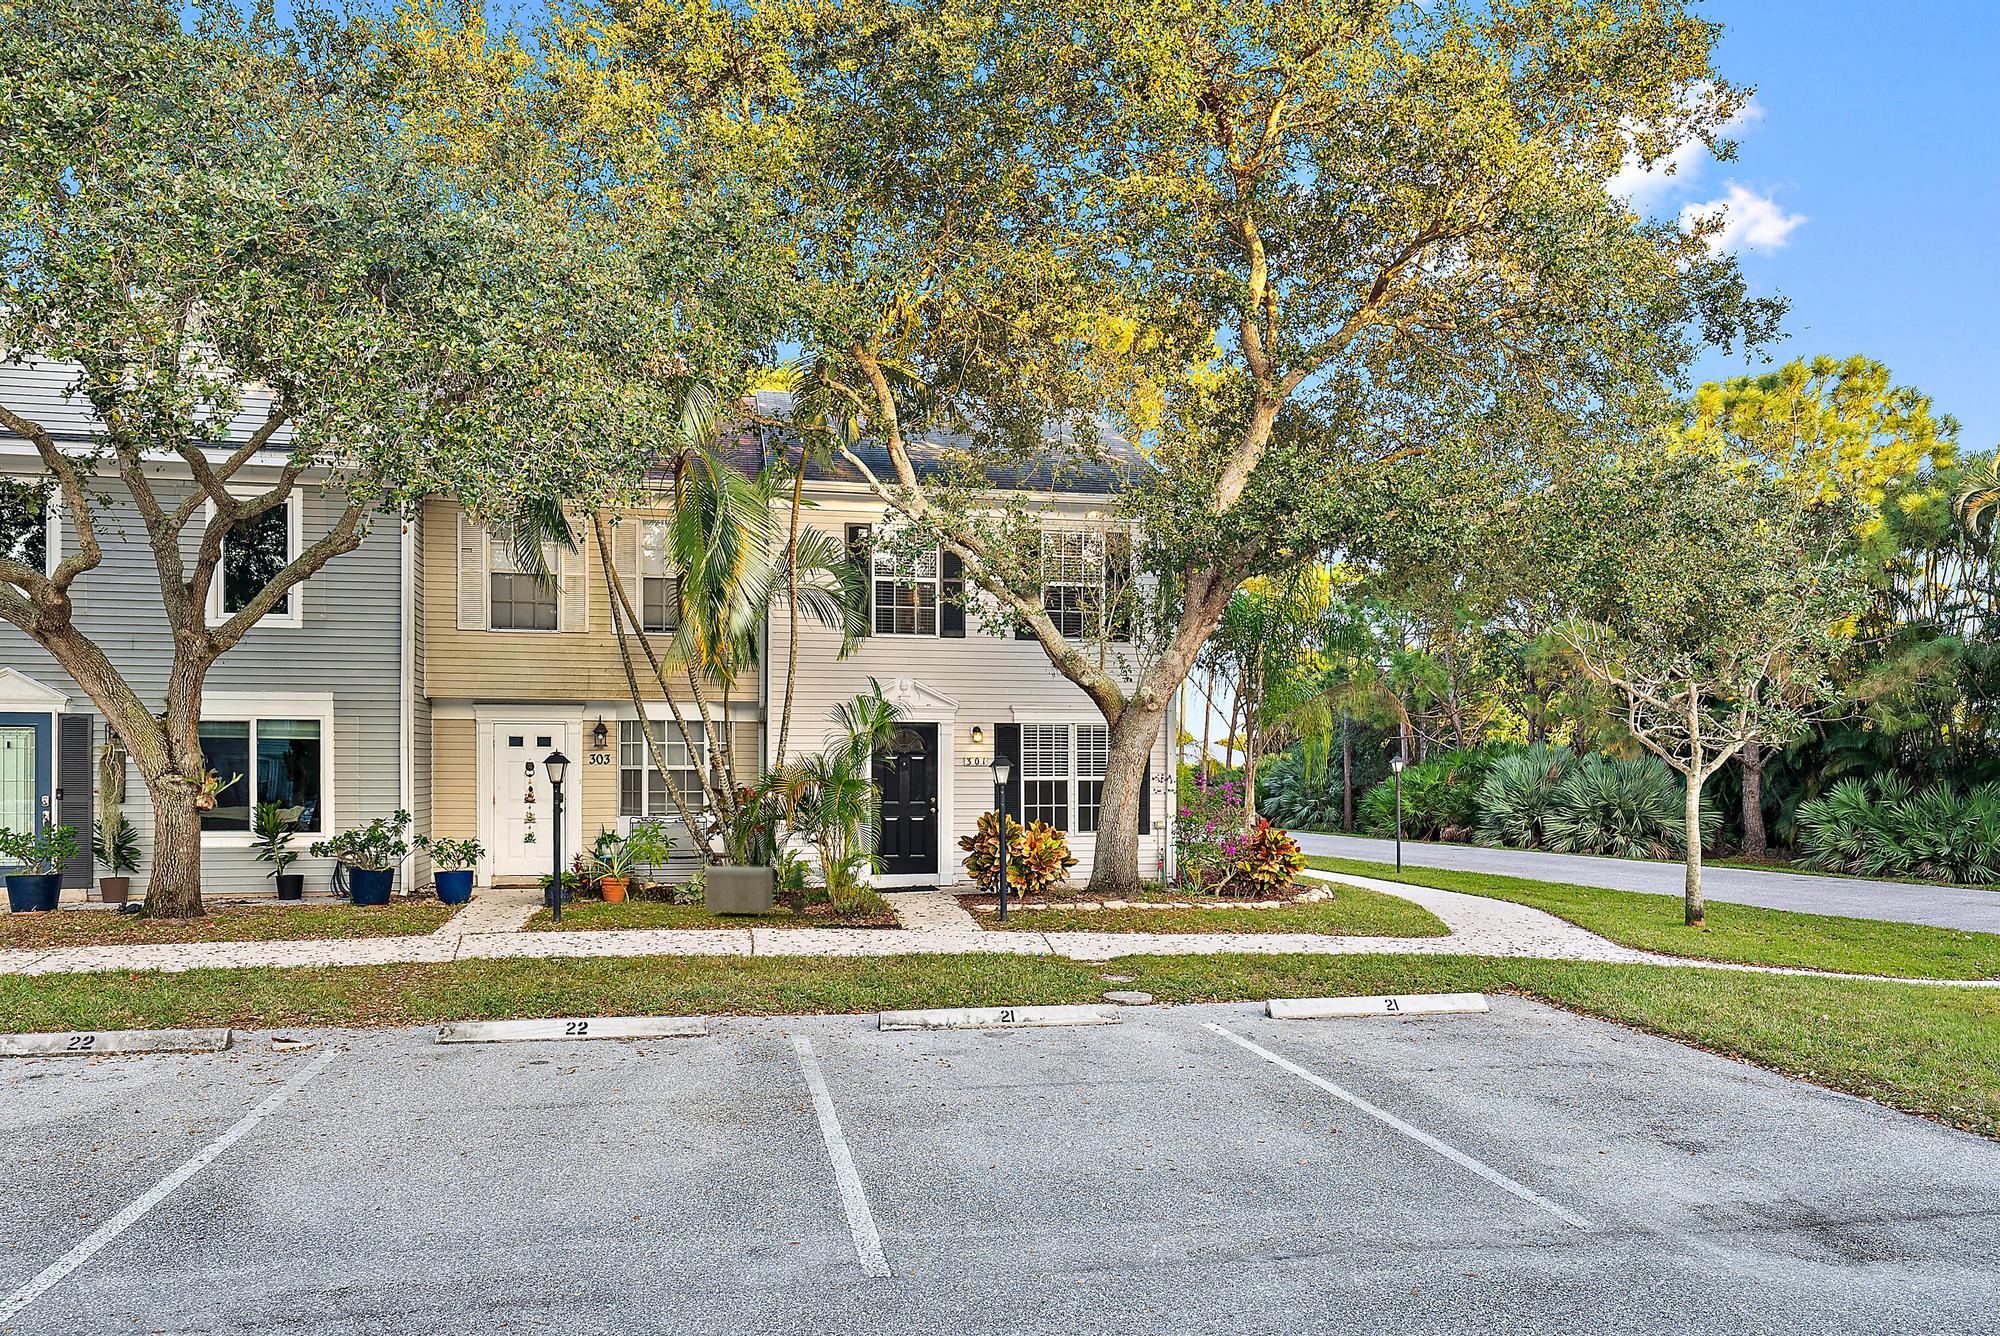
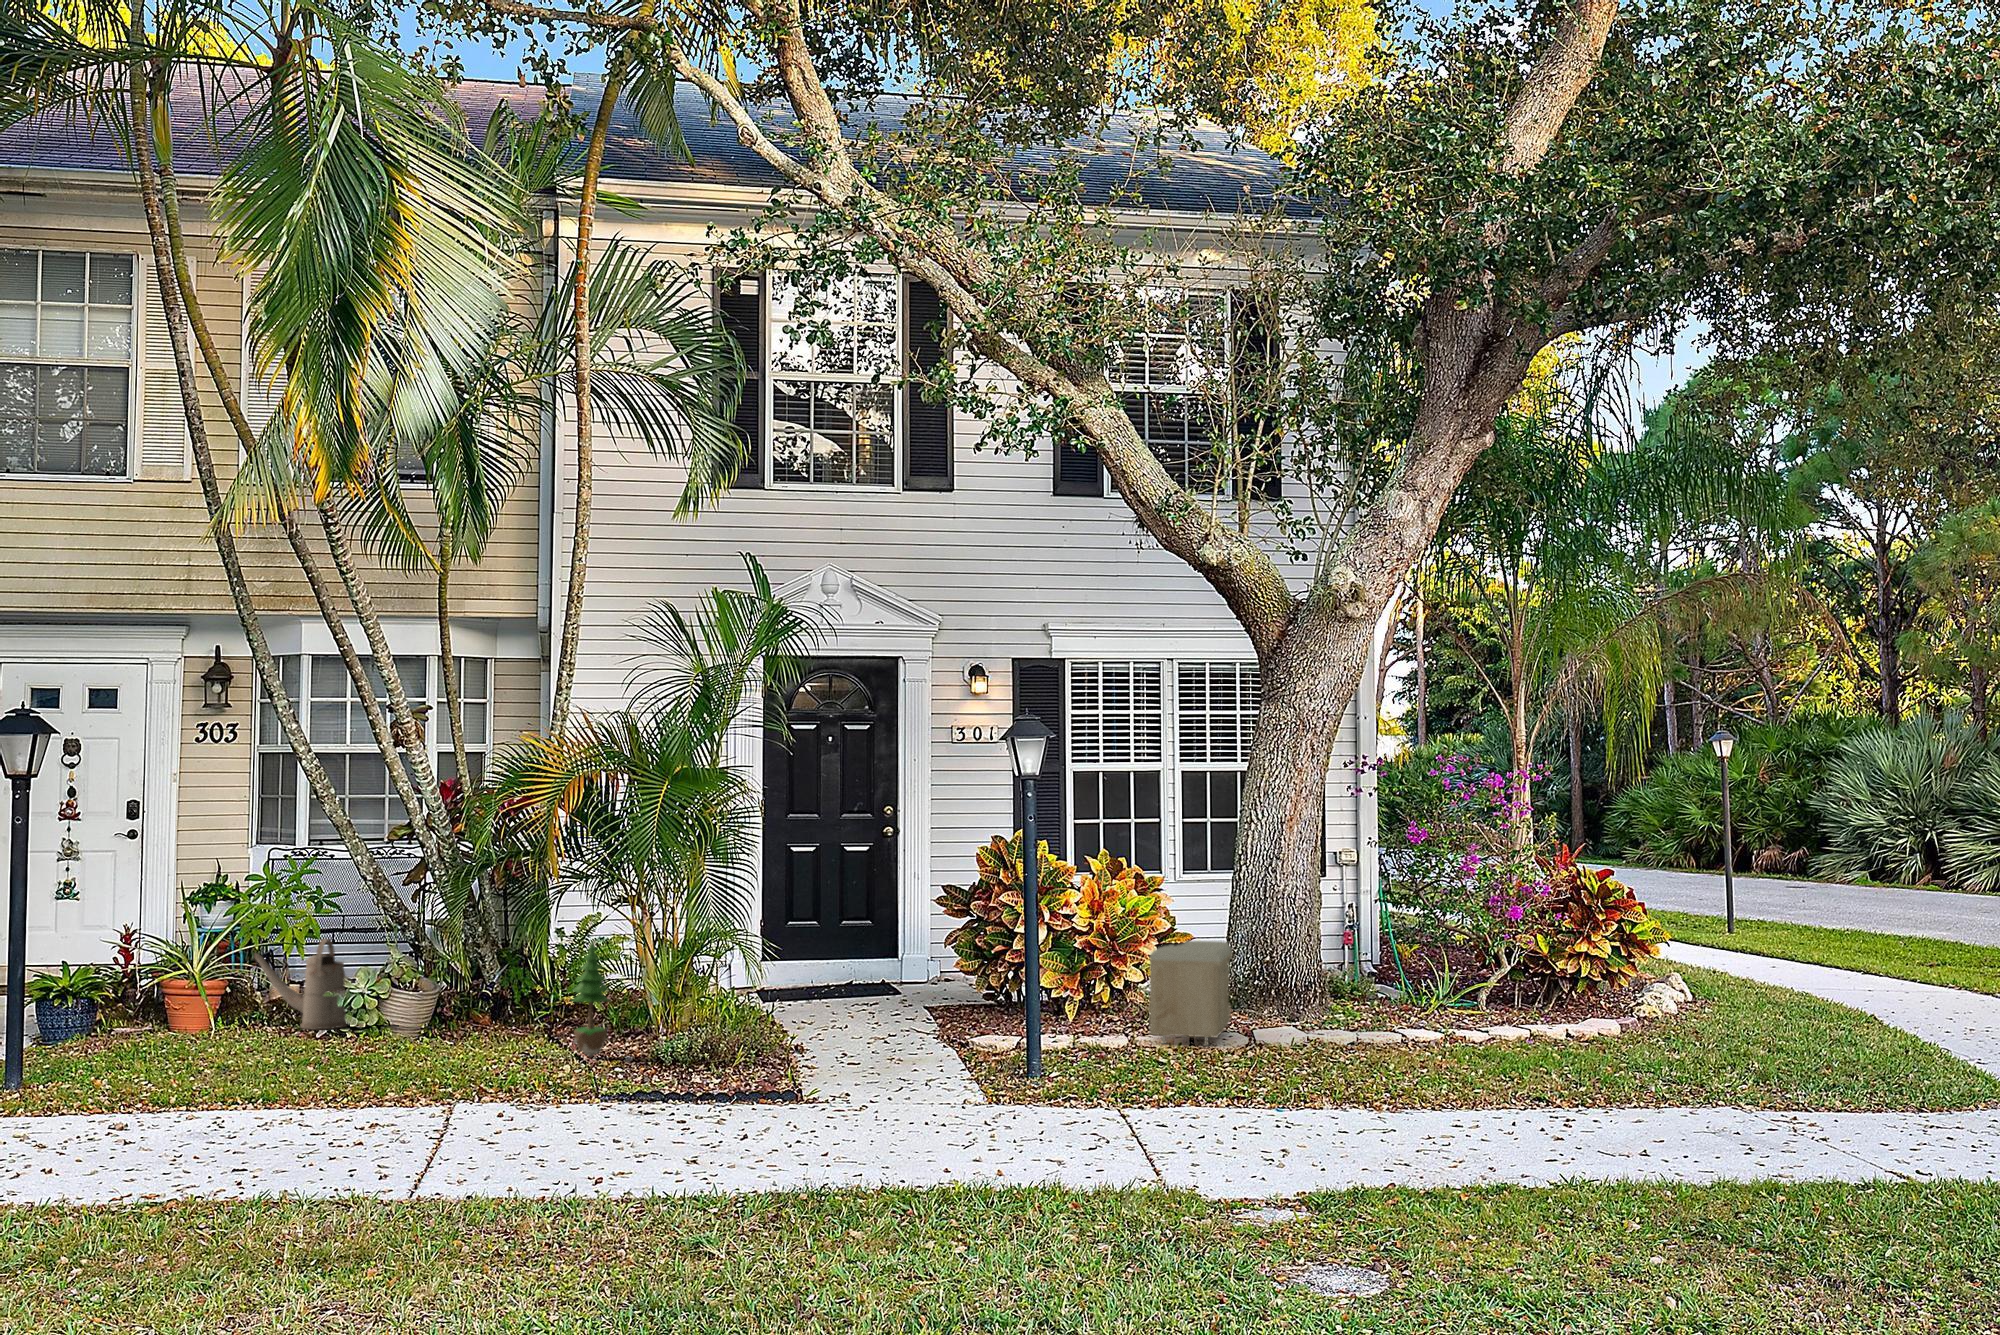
watering can: none [630,861,681,904] -> present [254,939,353,1030]
storage bench: present [705,866,773,916] -> present [1149,940,1232,1046]

